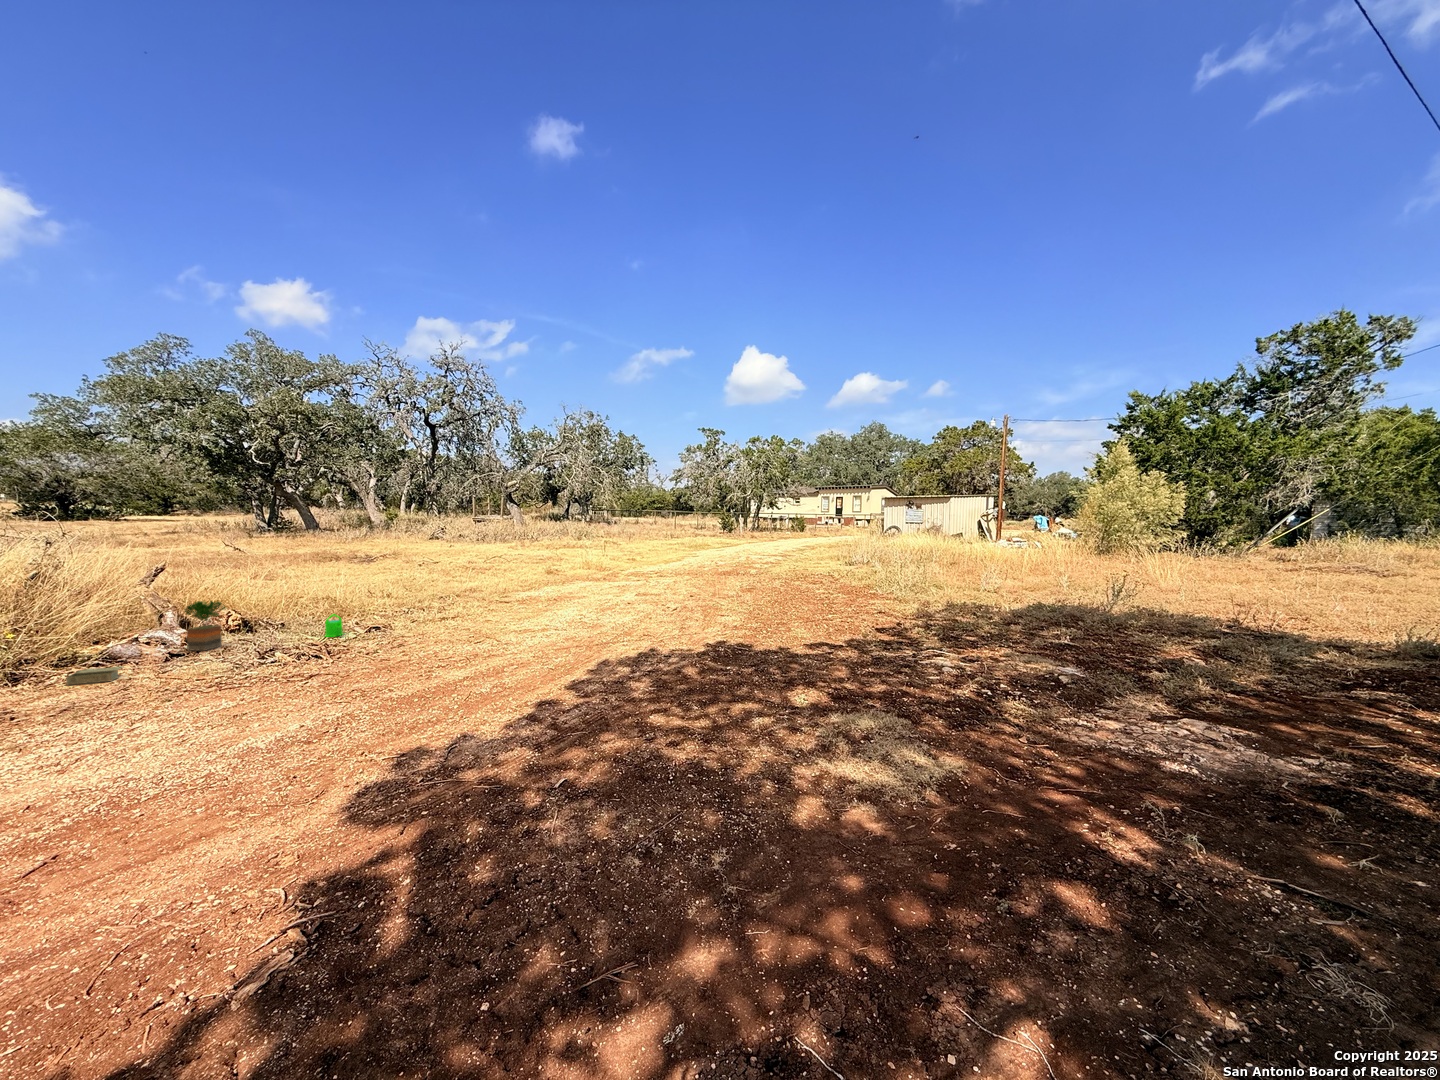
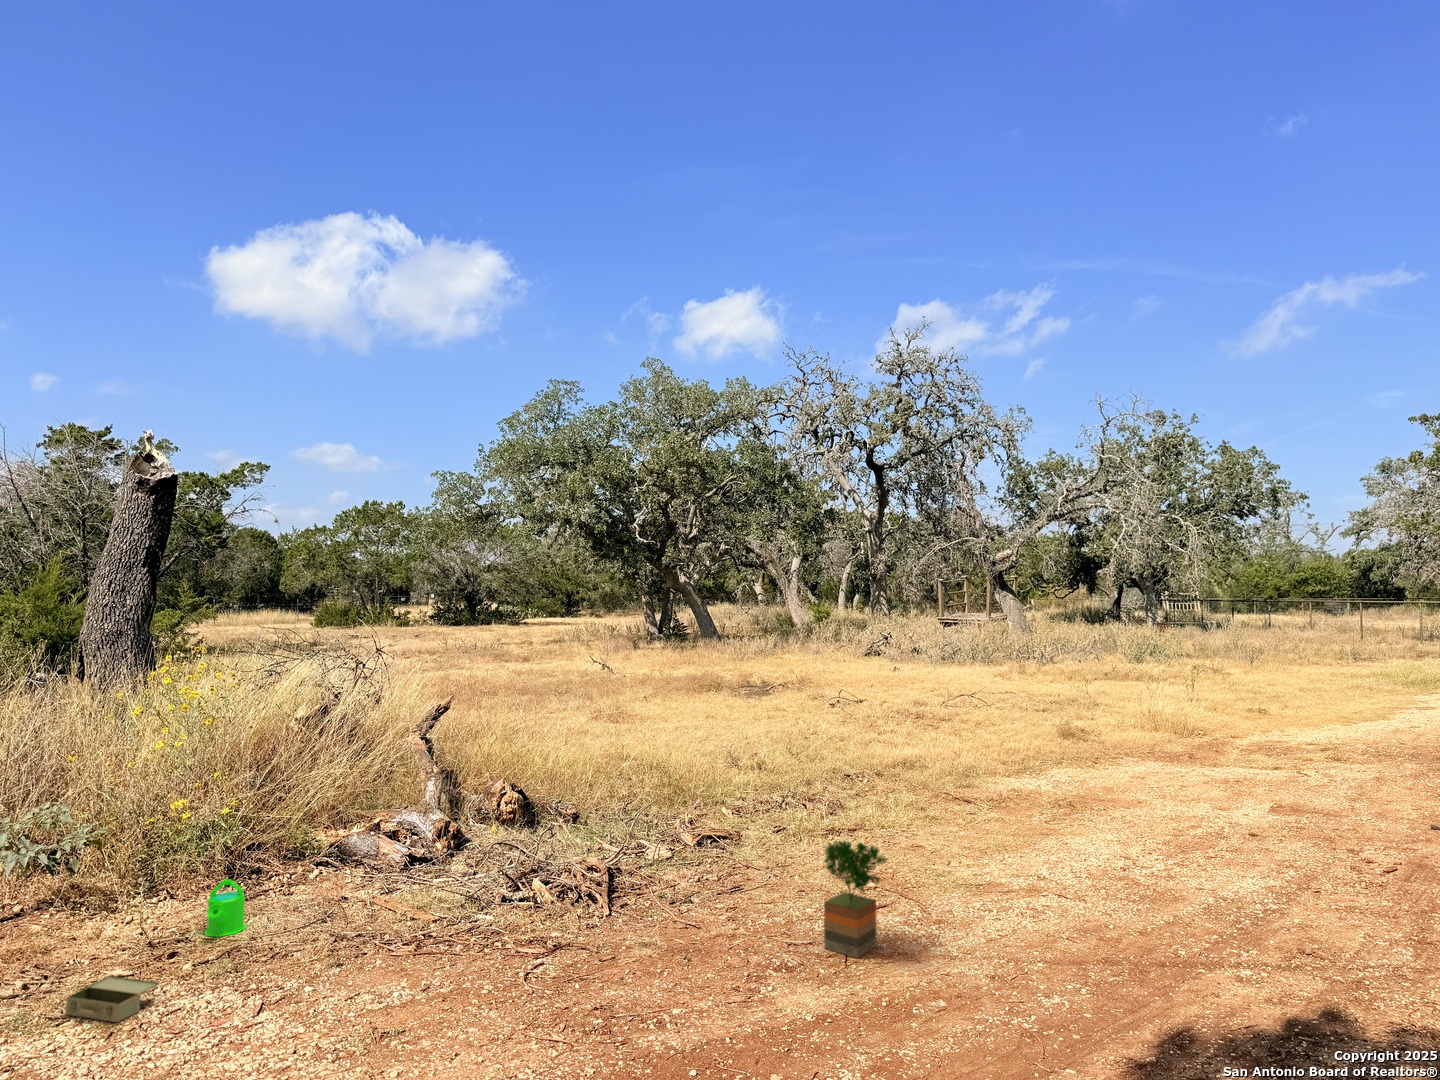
potted tree: present [184,601,225,651] -> present [824,840,887,958]
watering can: present [325,614,343,637] -> present [204,879,246,937]

